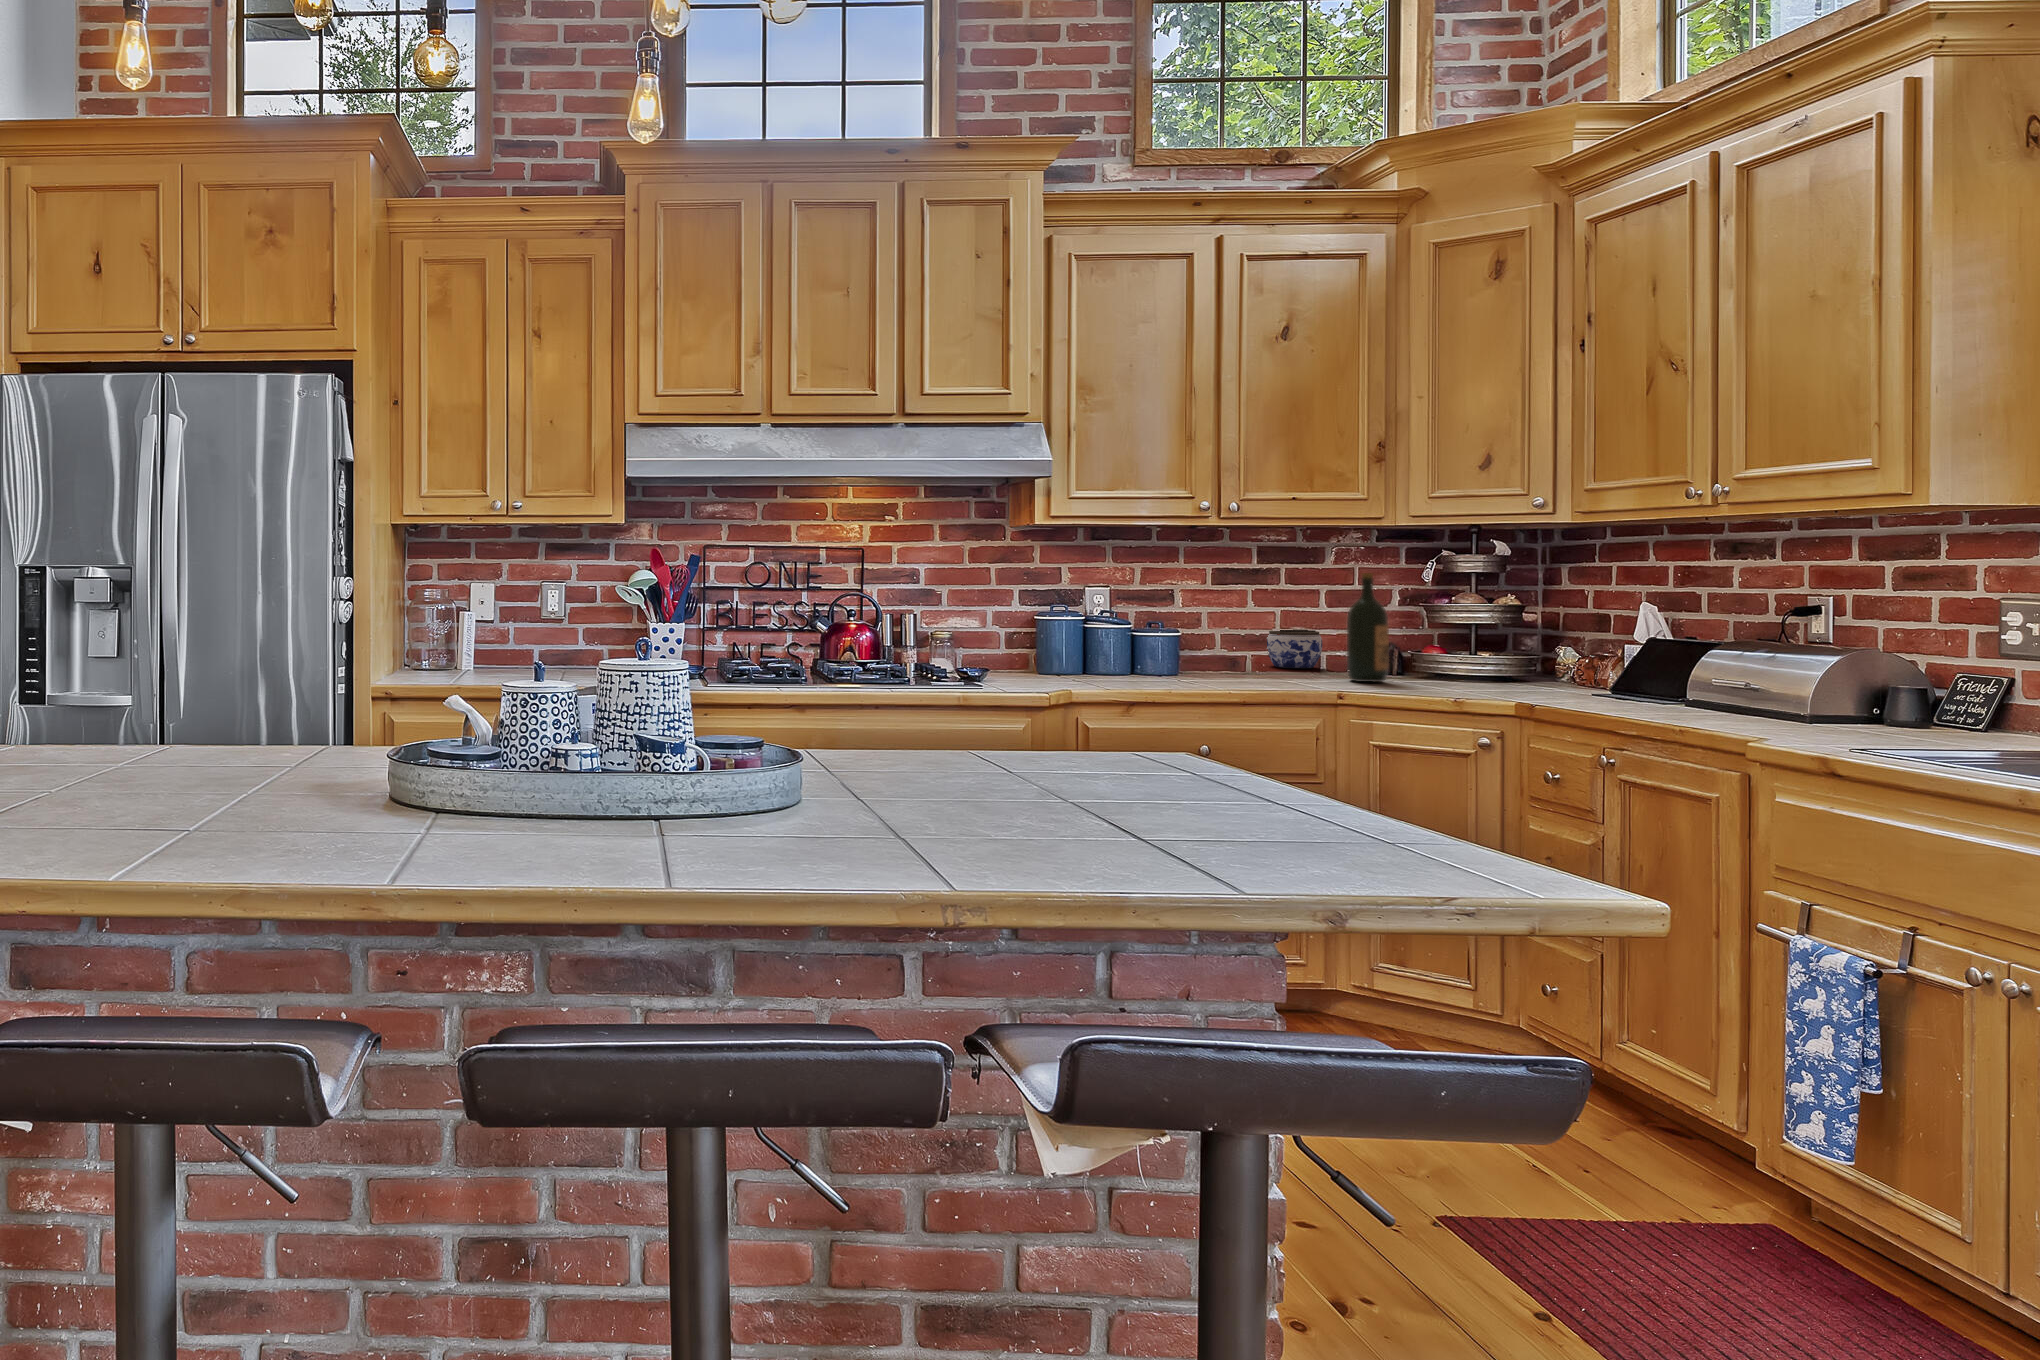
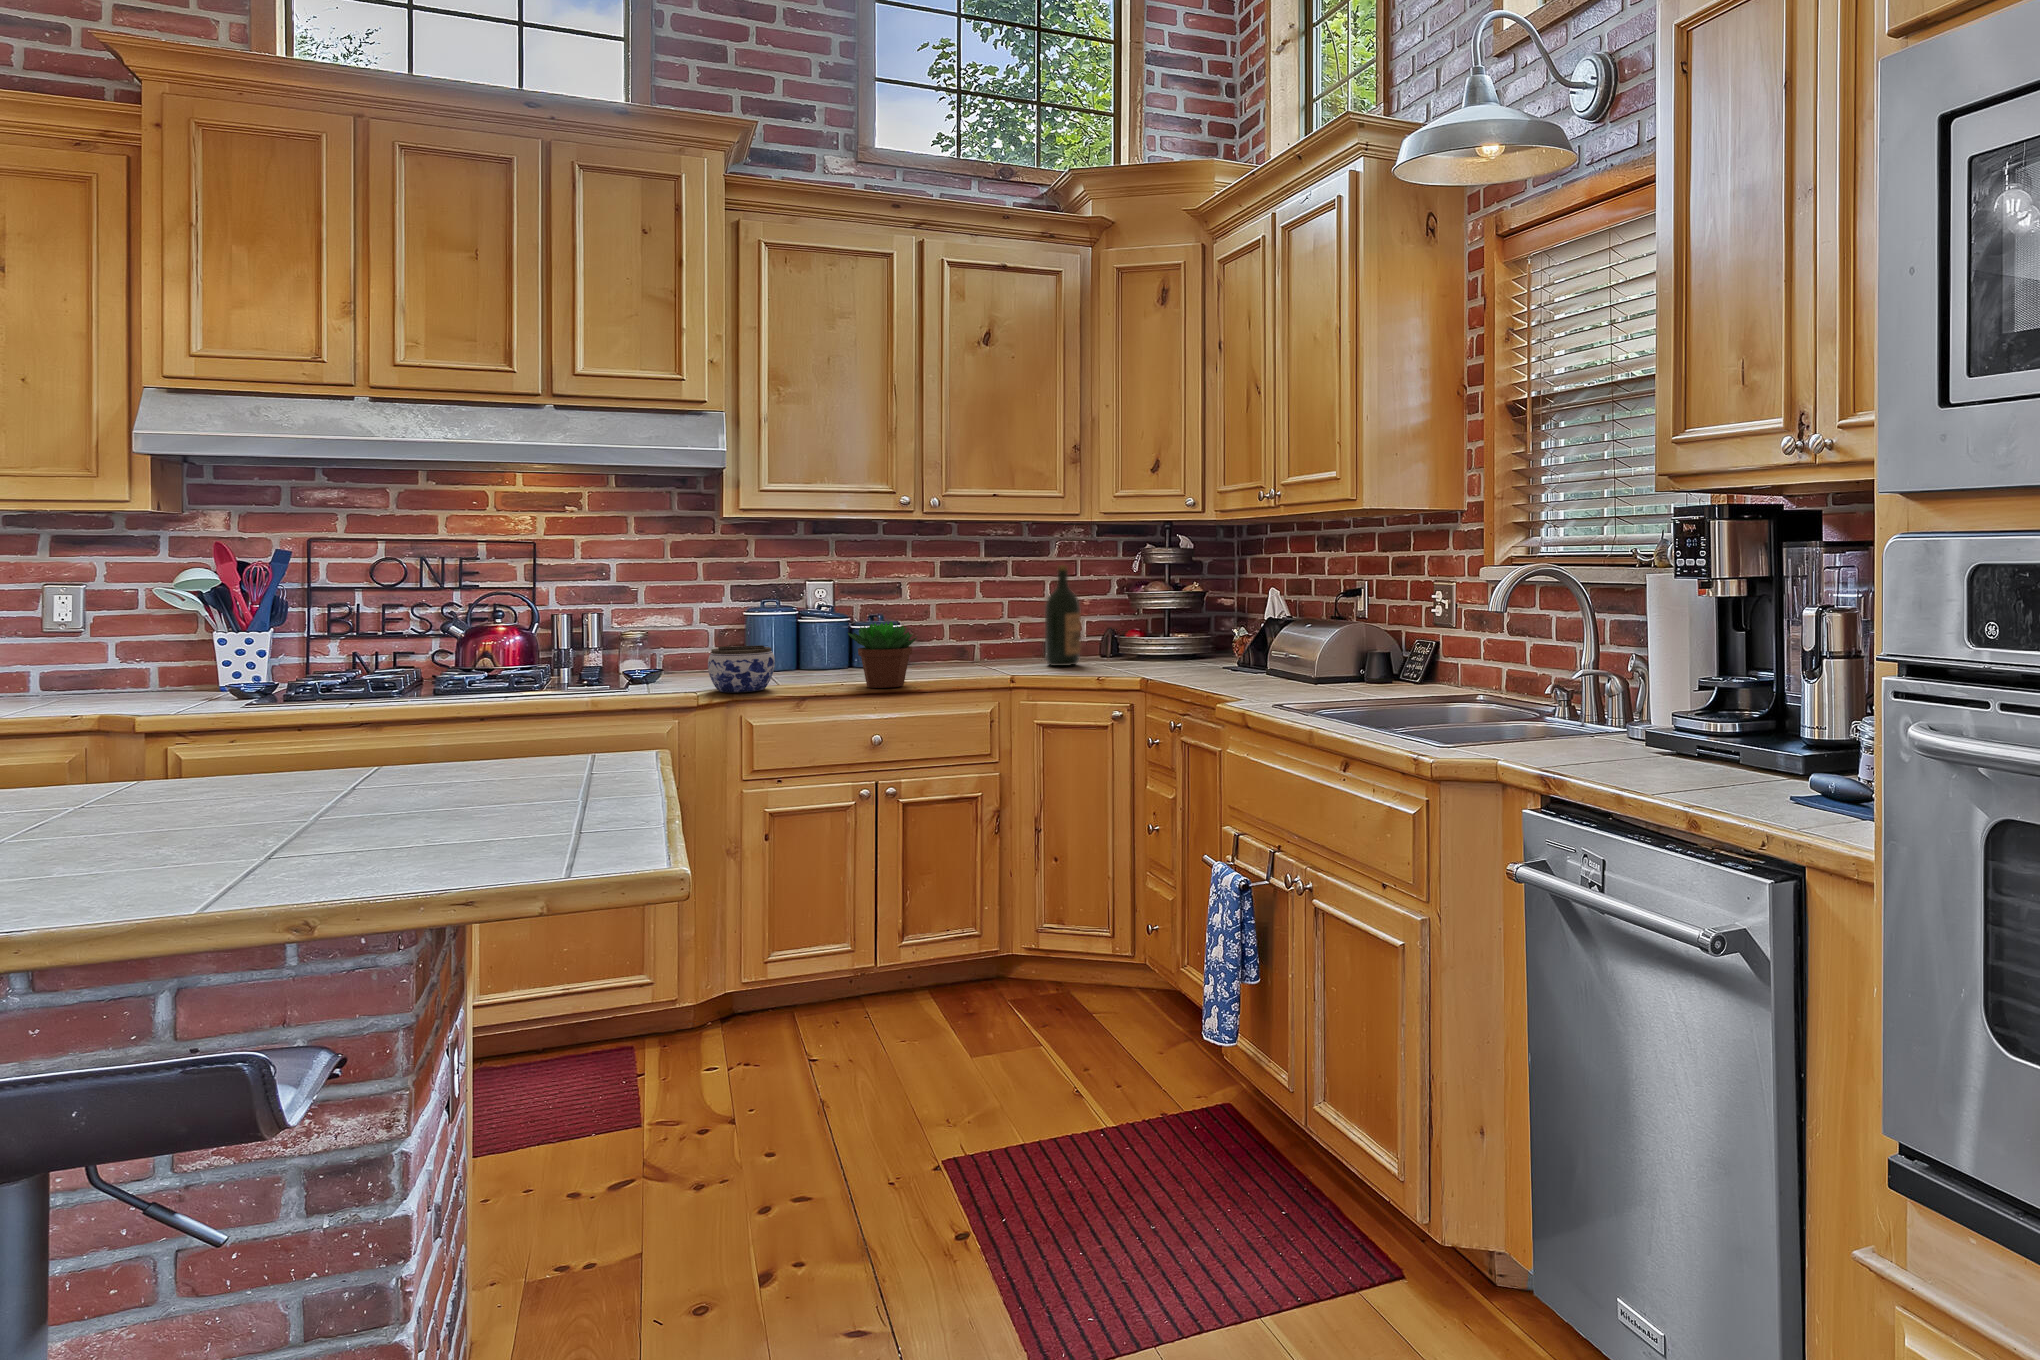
succulent plant: none [1174,625,1247,693] -> present [847,622,917,688]
jar: present [1267,629,1322,668] -> present [708,645,775,692]

